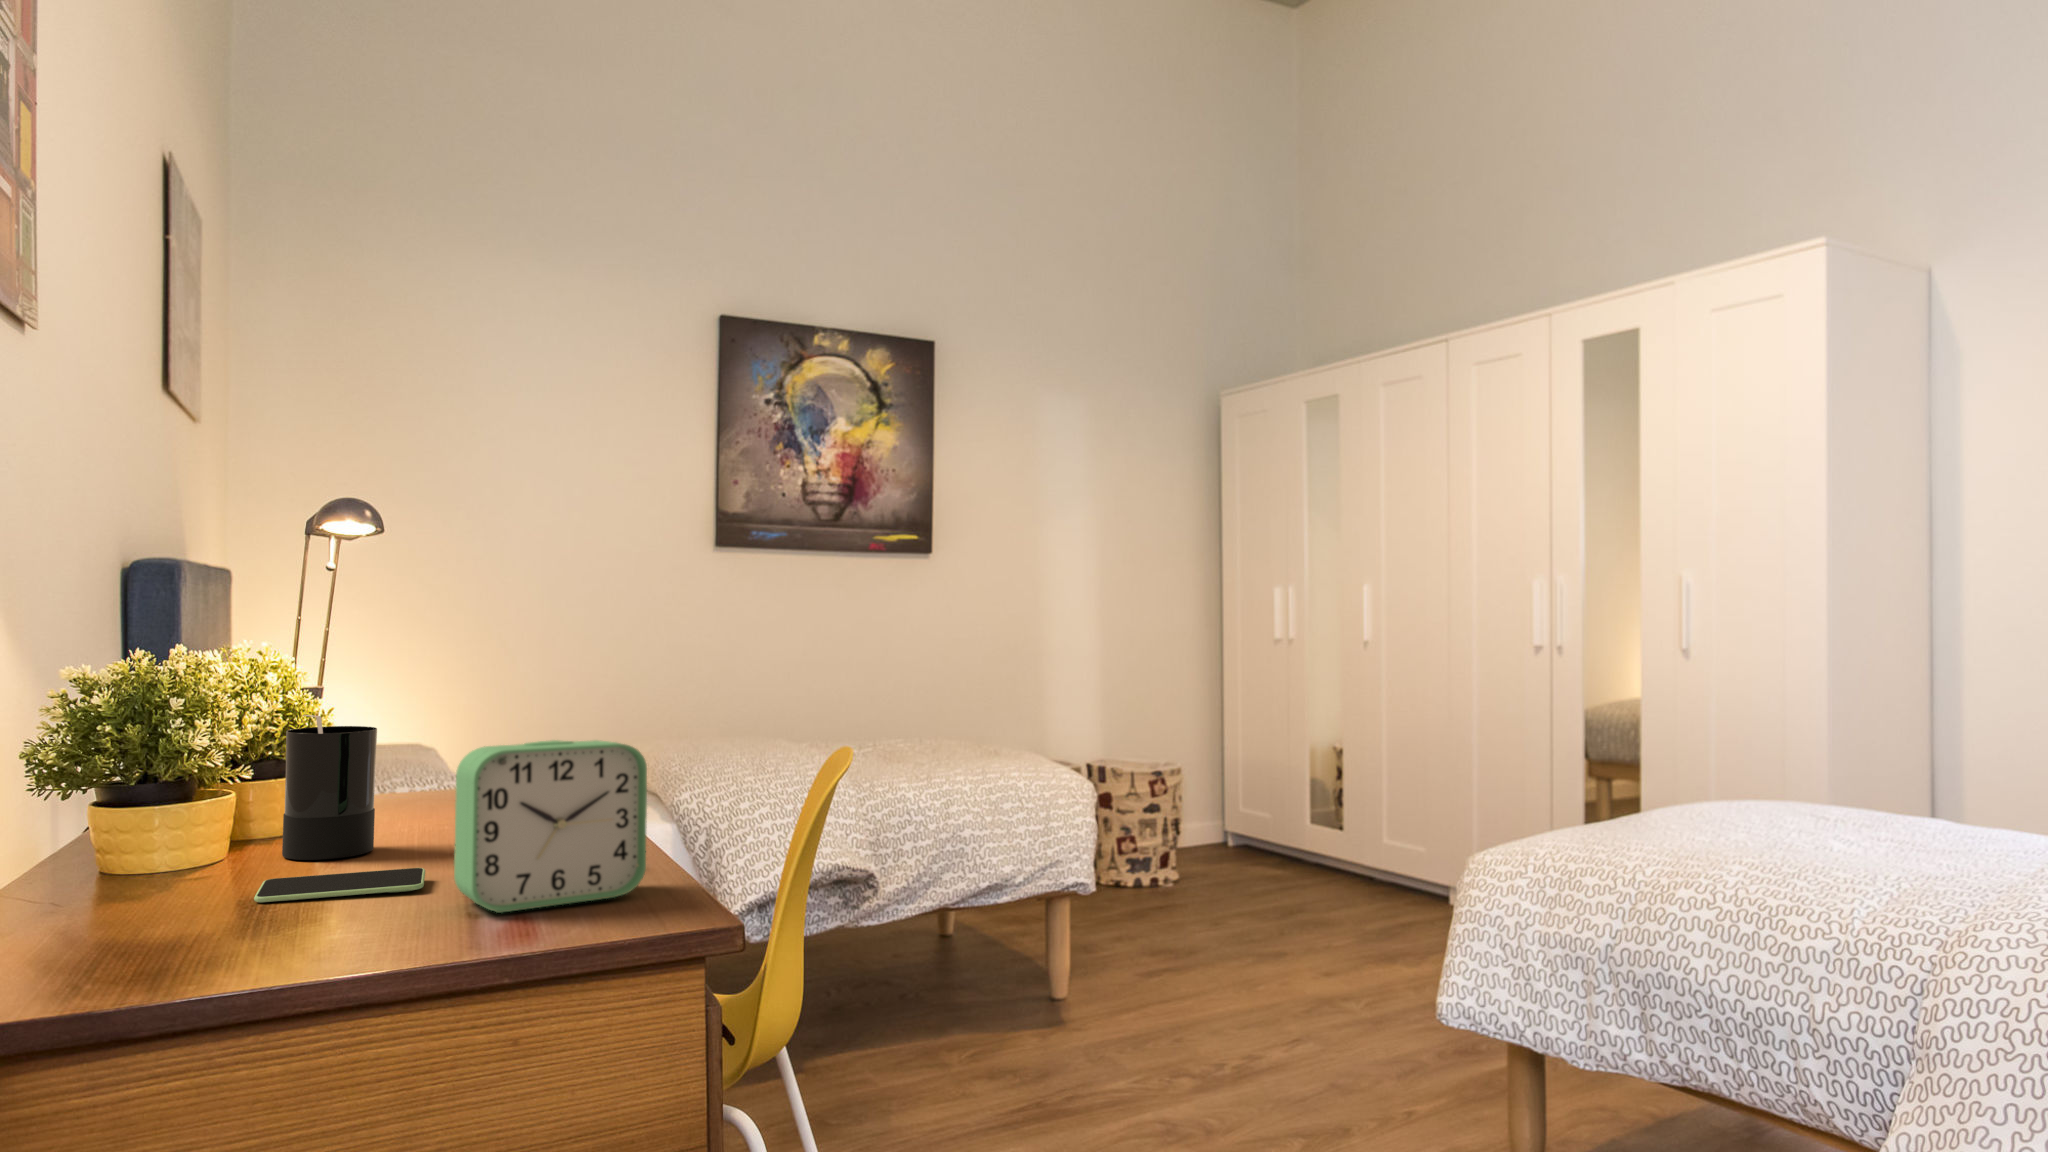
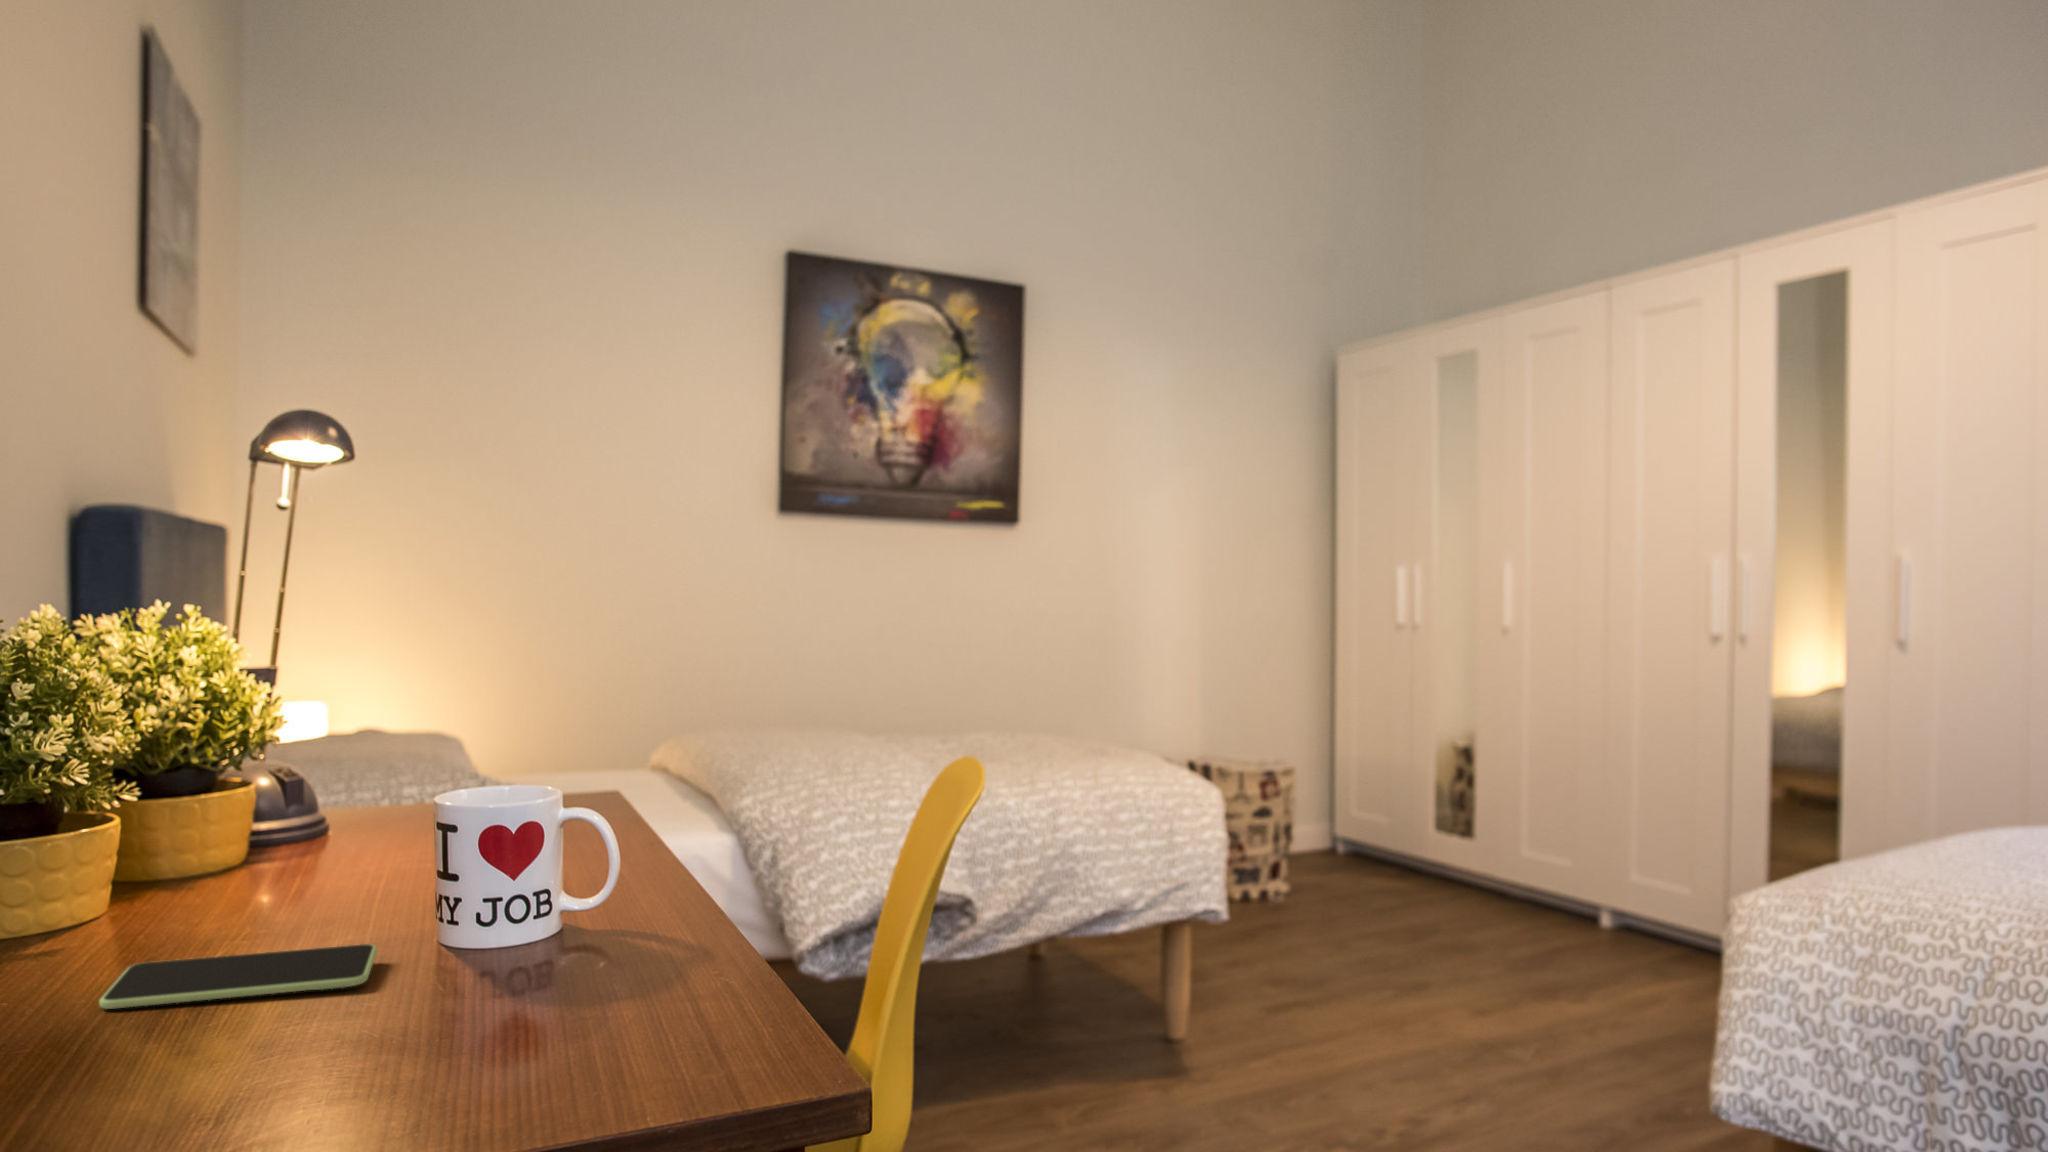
candle: present [282,715,377,860] -> none [187,709,327,921]
alarm clock: present [454,740,647,913] -> none [407,758,707,1038]

